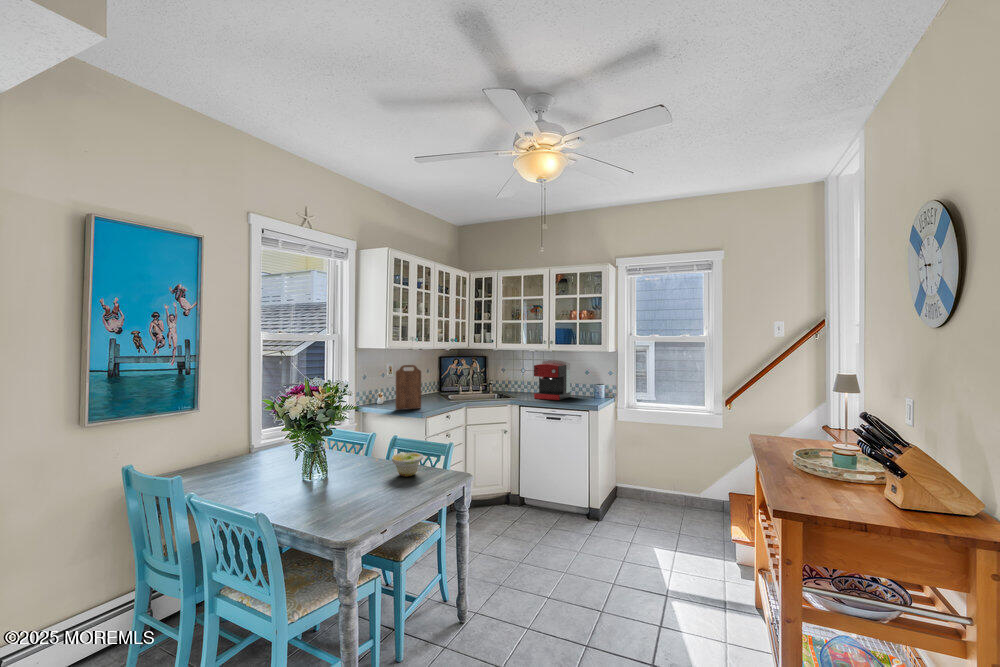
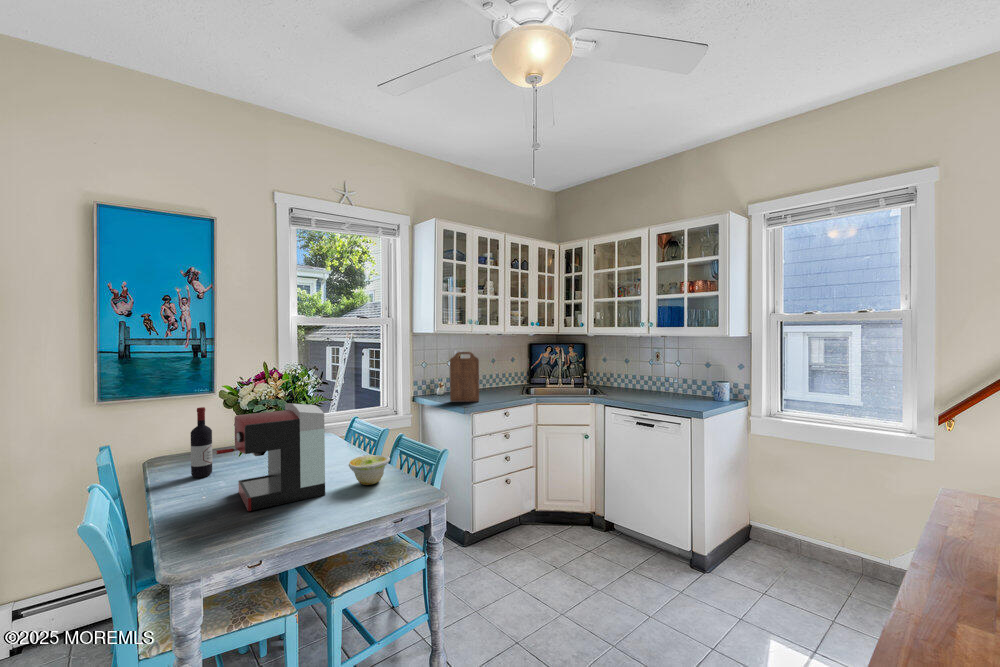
coffee maker: present [534,360,570,400] -> present [217,403,325,511]
wine bottle: none [227,422,247,489] -> present [191,407,212,478]

